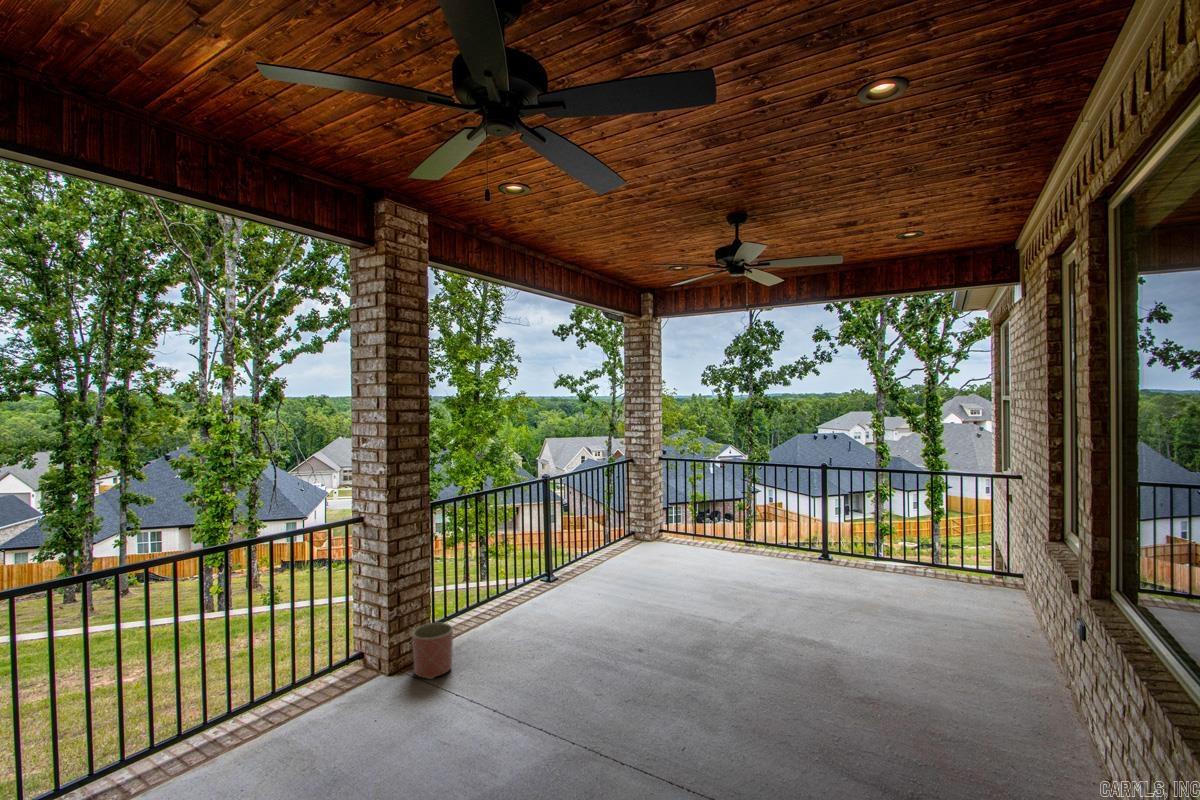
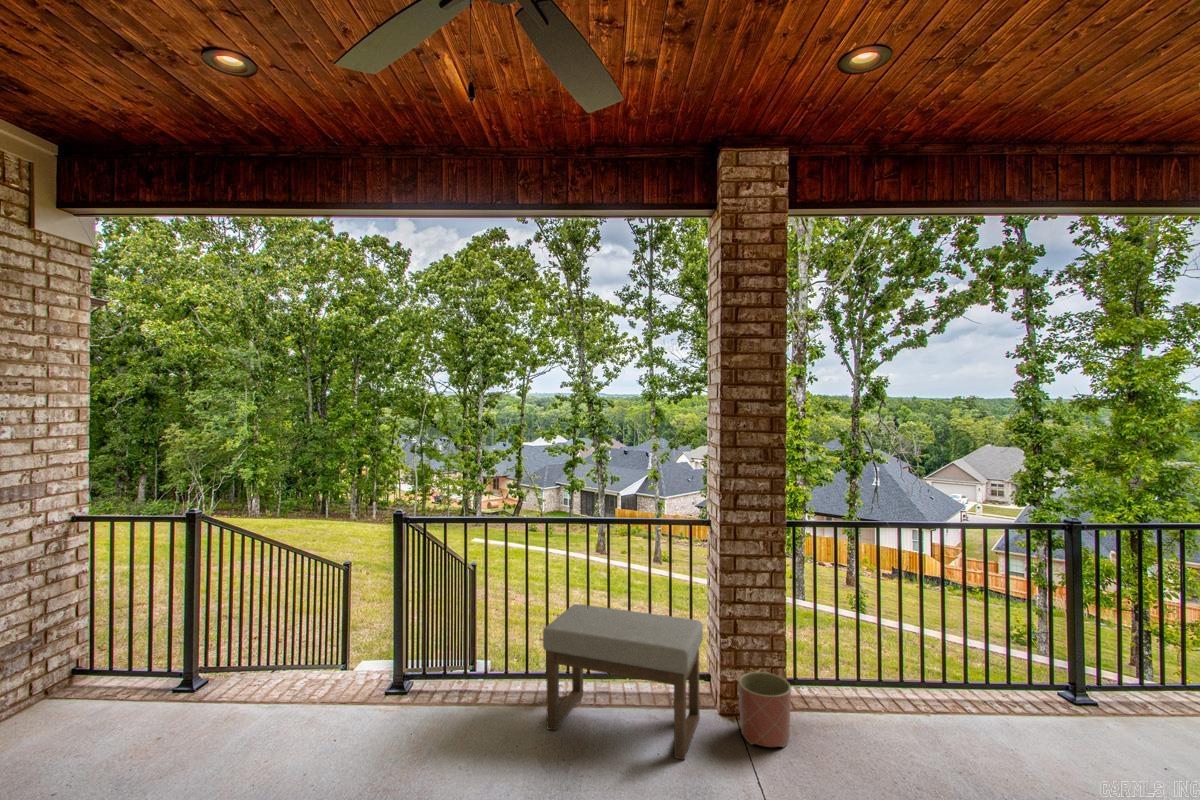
ottoman: none [236,604,409,775] -> present [543,604,703,760]

